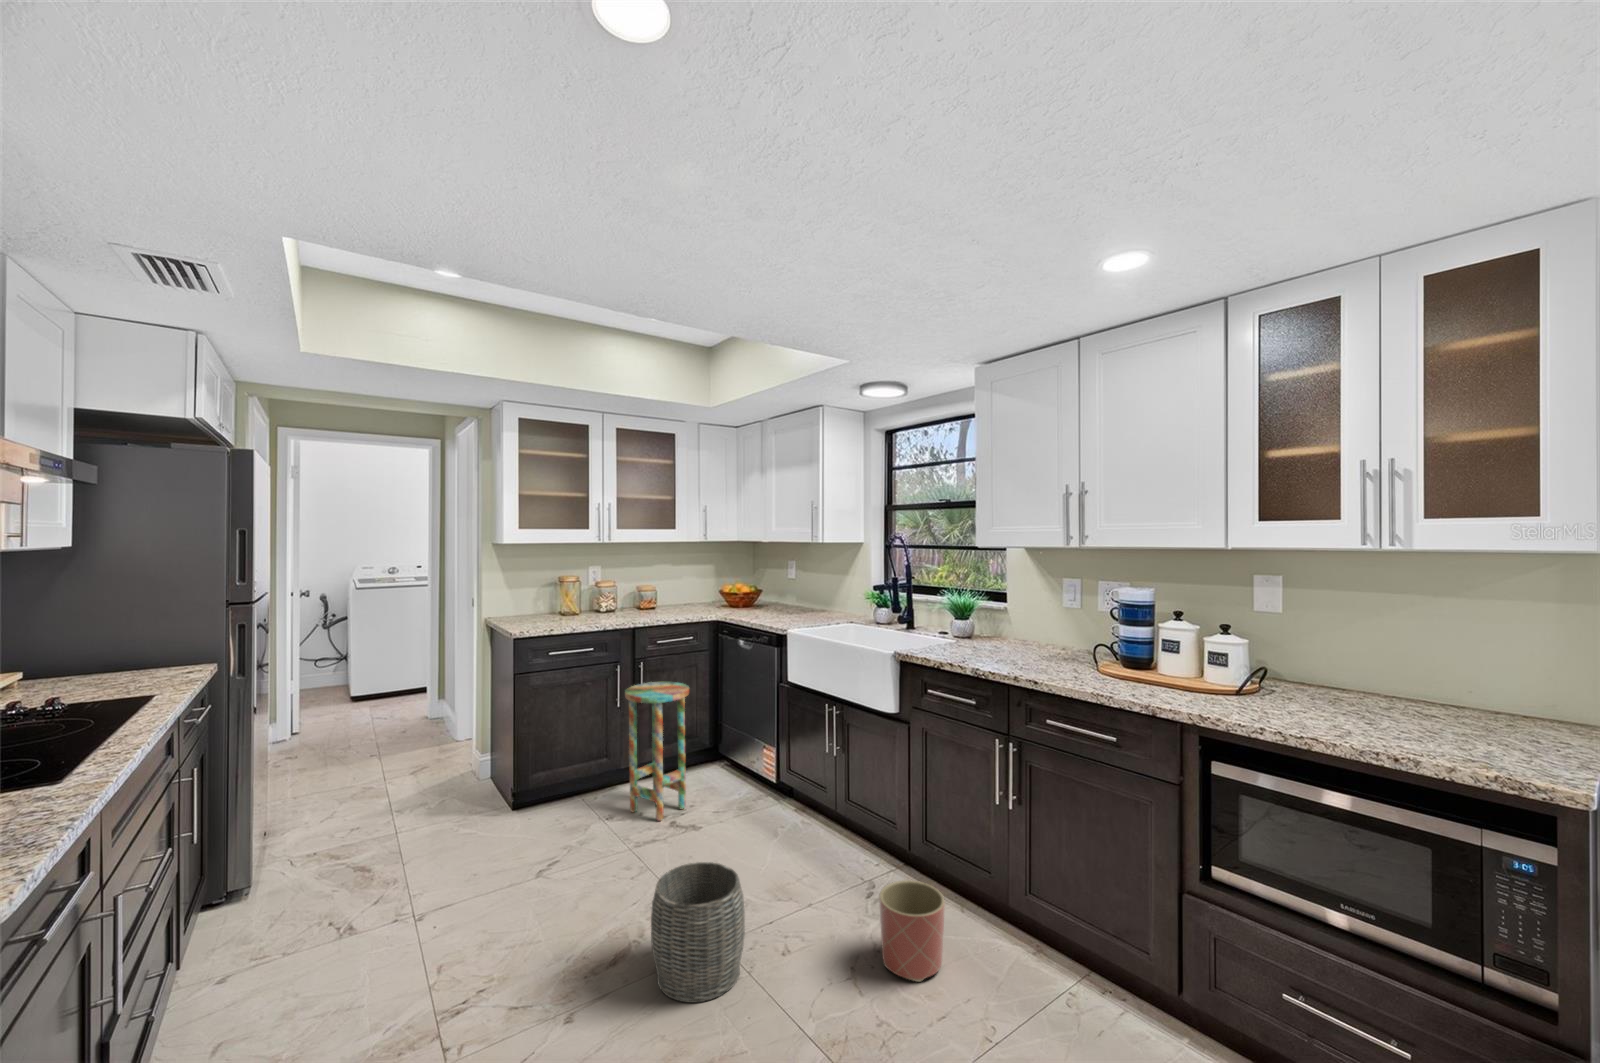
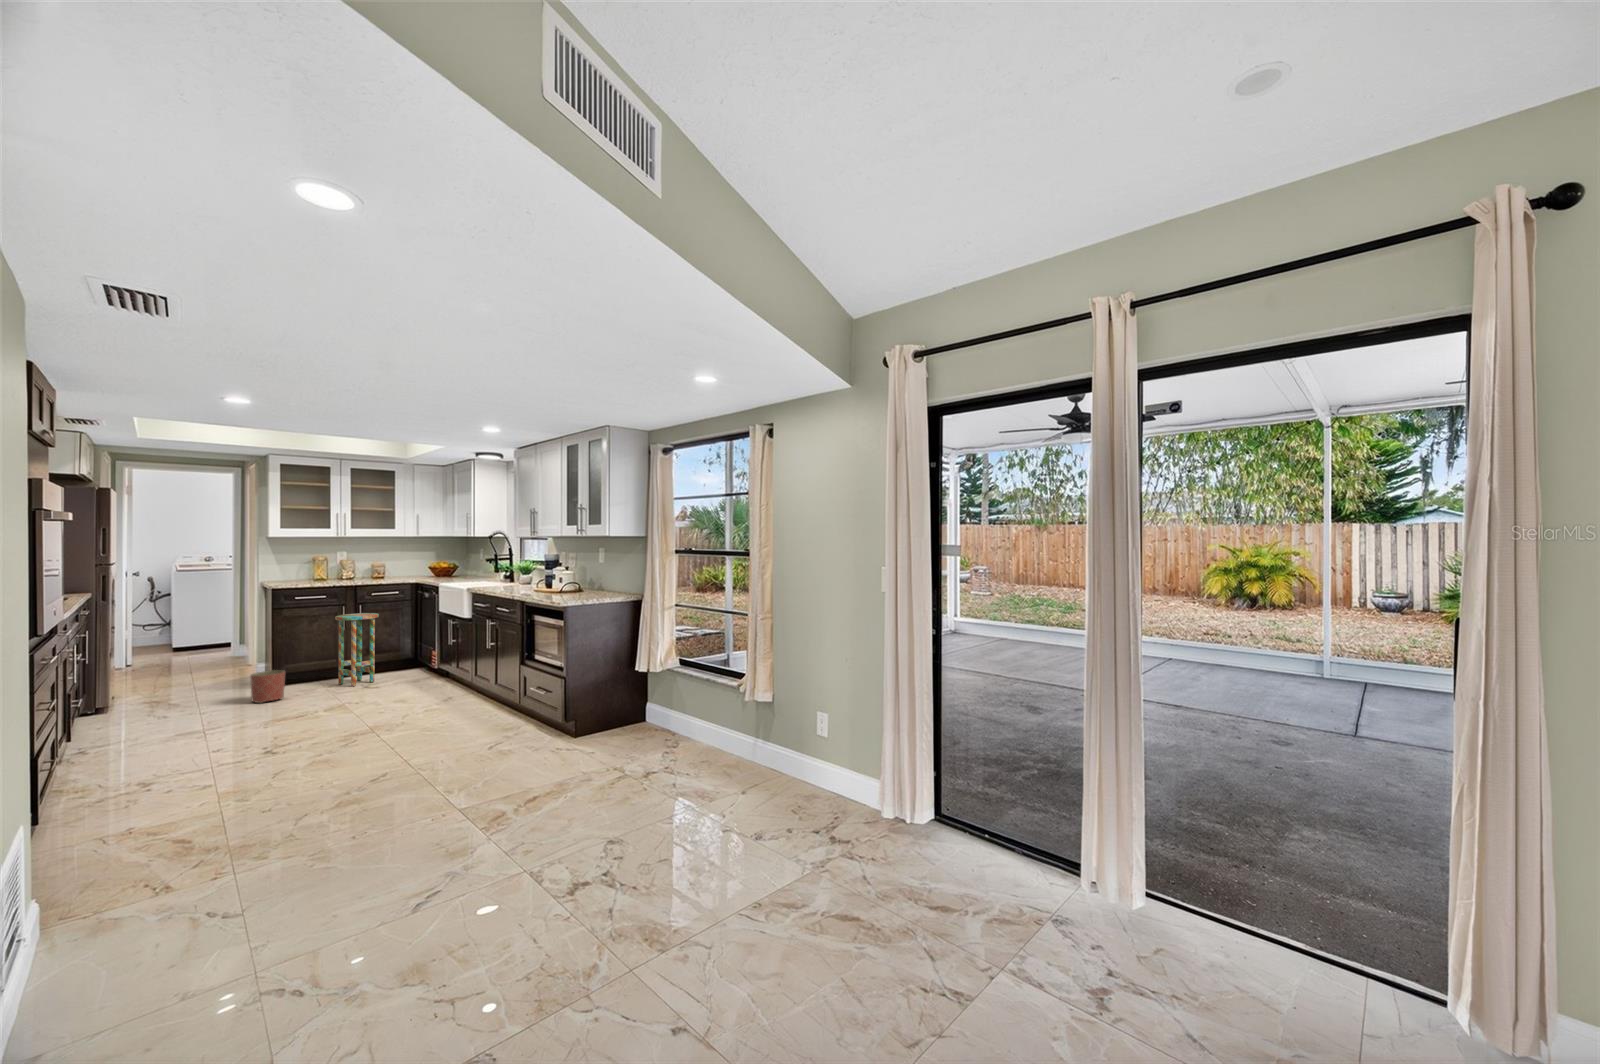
woven basket: present [651,862,745,1003] -> none [299,675,352,727]
planter: present [879,880,945,982] -> present [250,670,285,703]

